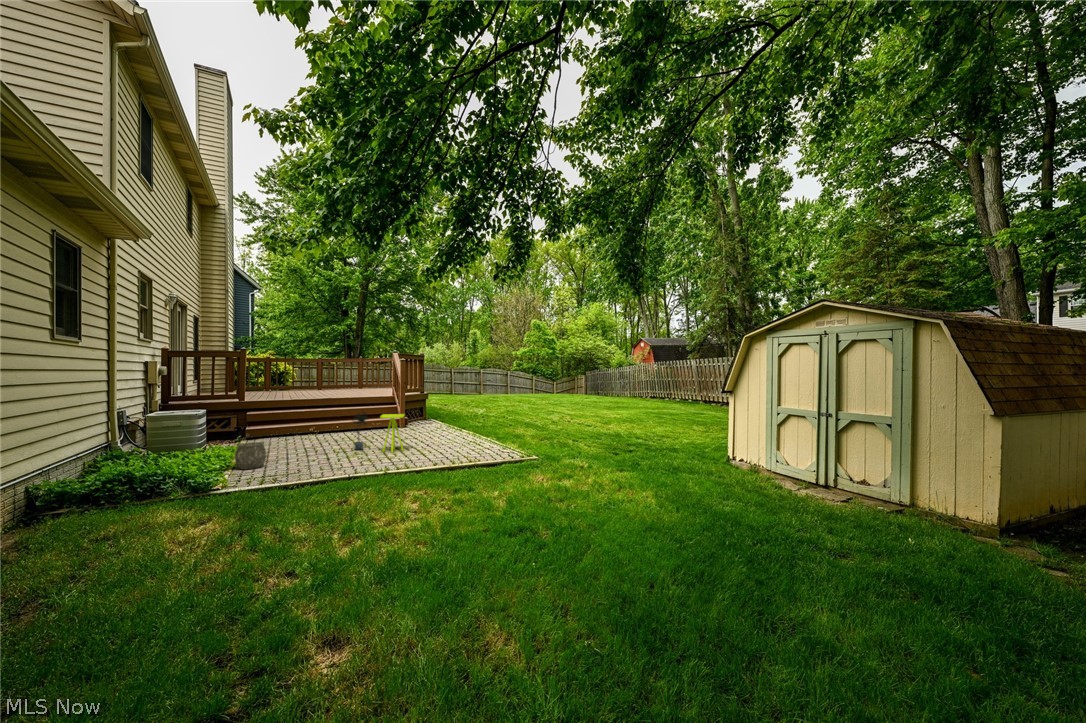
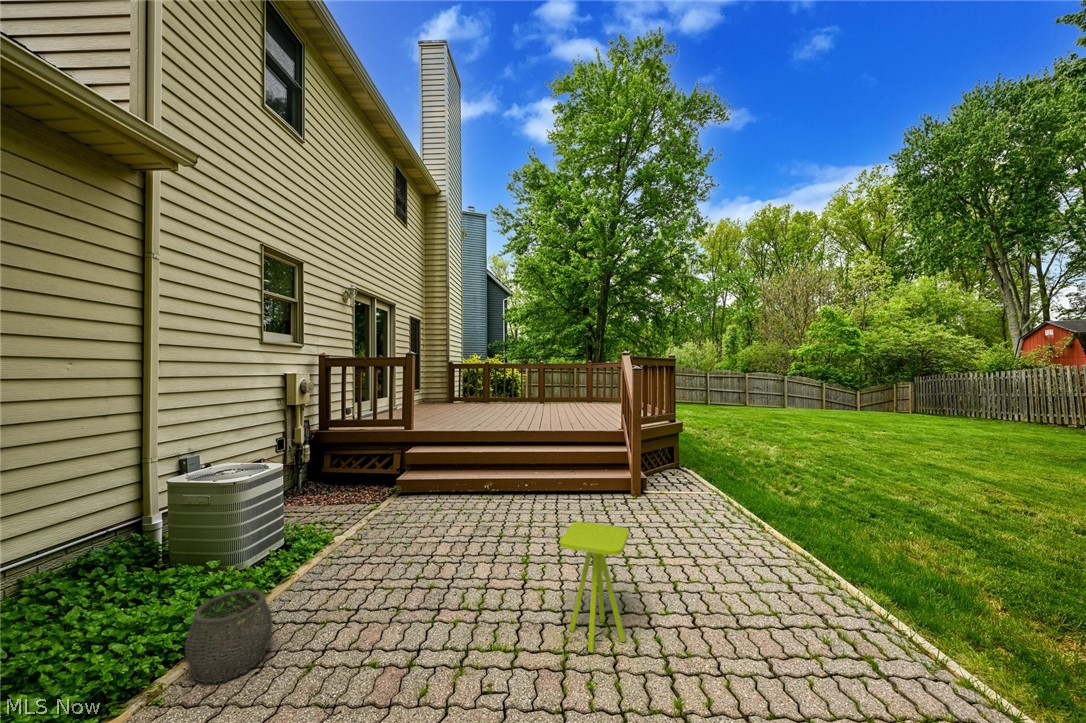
potted plant: present [353,412,368,450] -> none [503,499,545,599]

